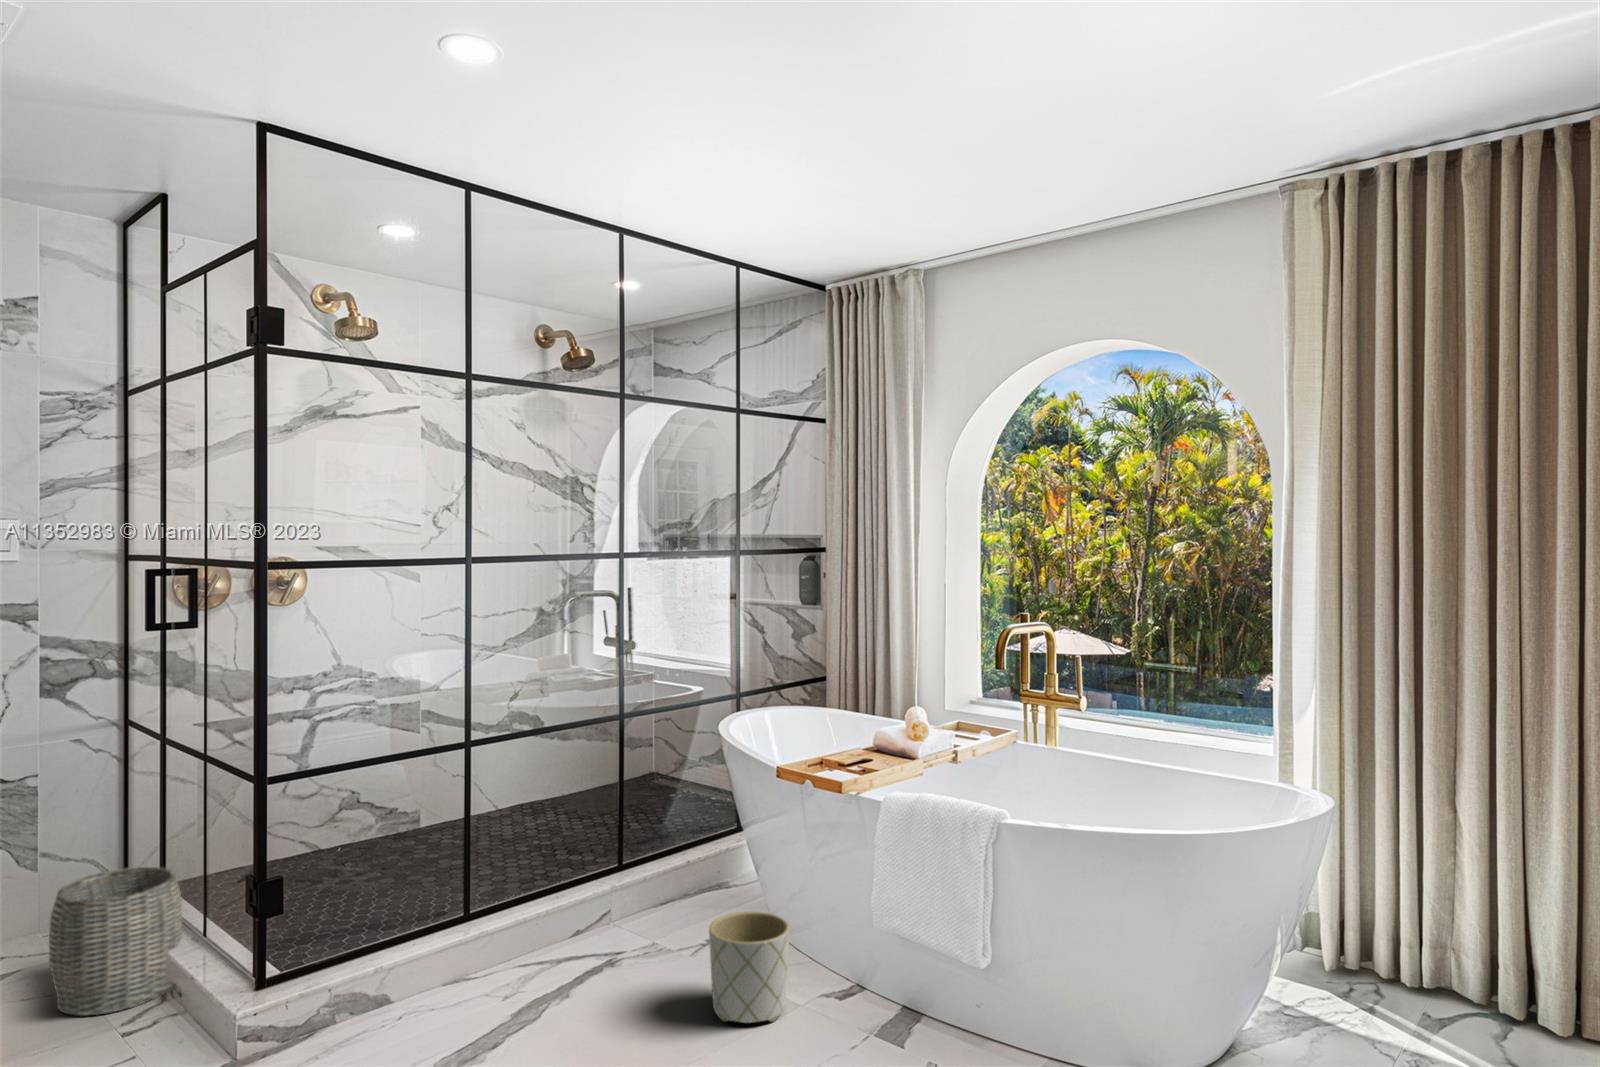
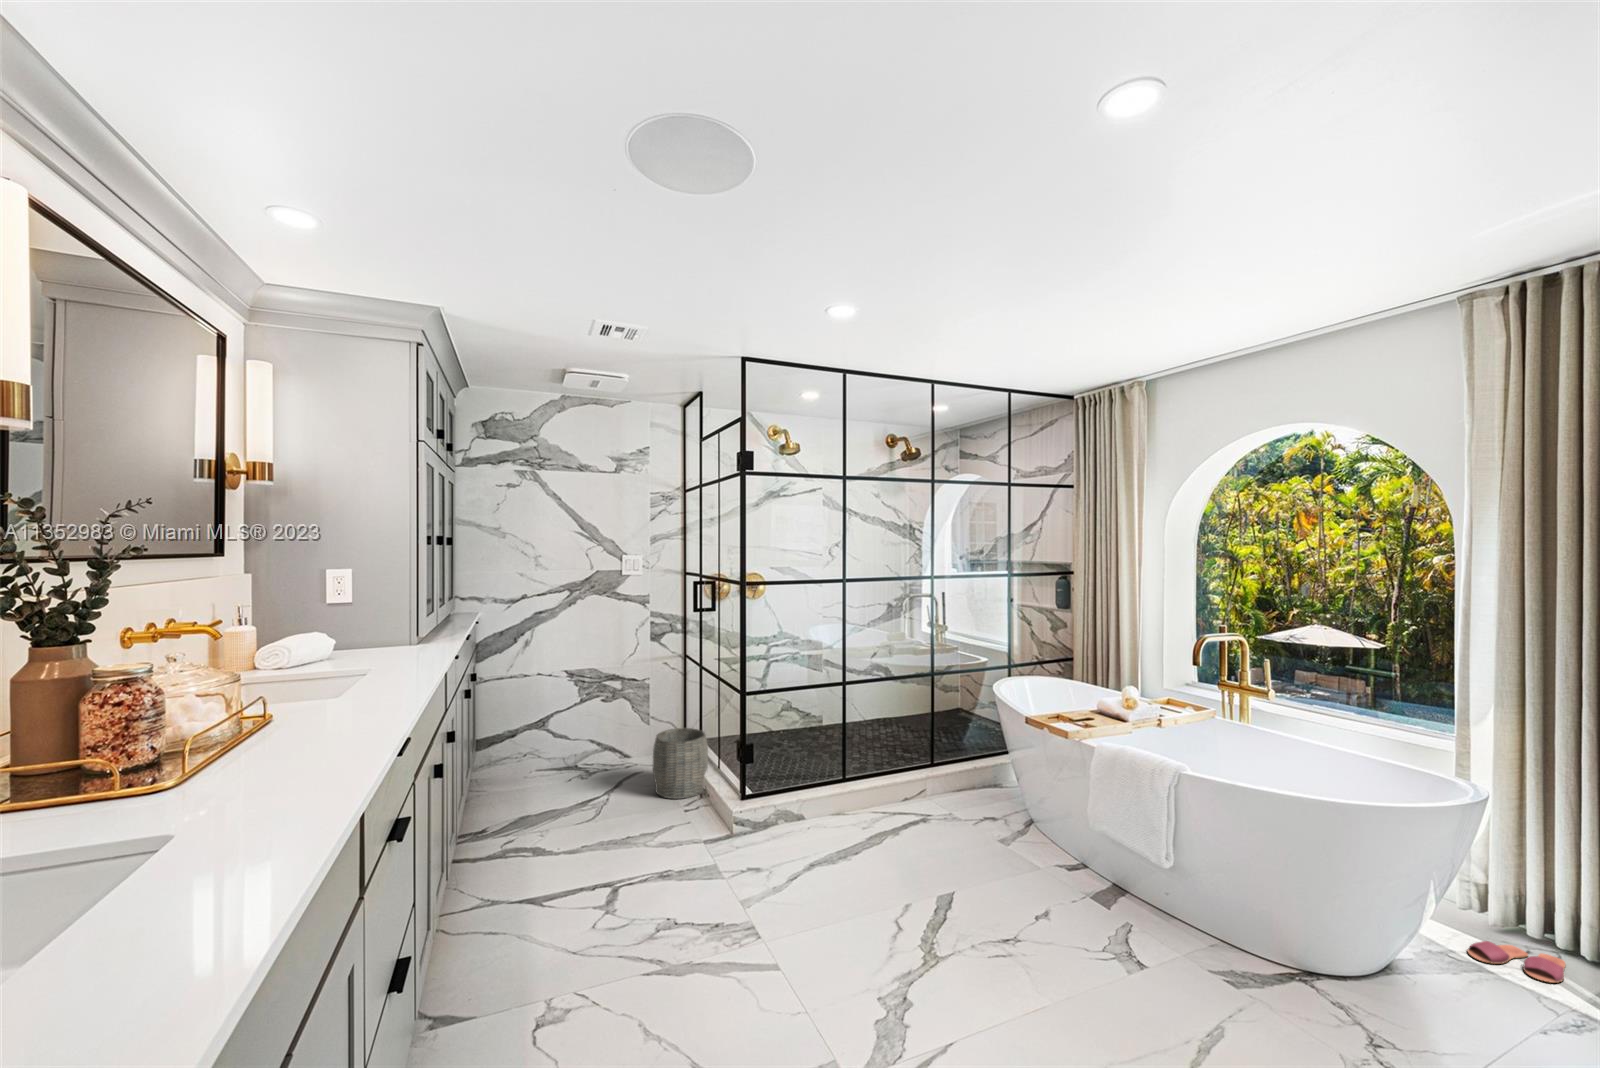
planter: present [709,912,790,1023] -> none [983,802,1035,874]
slippers: none [1301,986,1389,1022] -> present [1468,941,1565,983]

